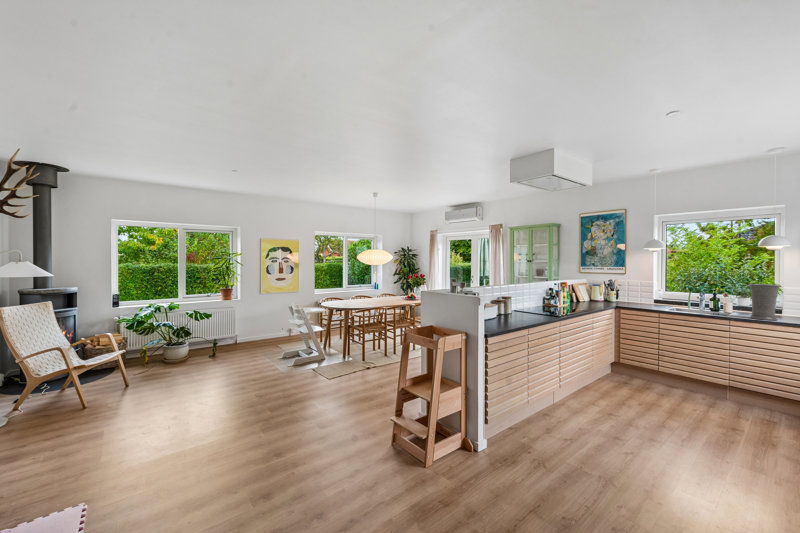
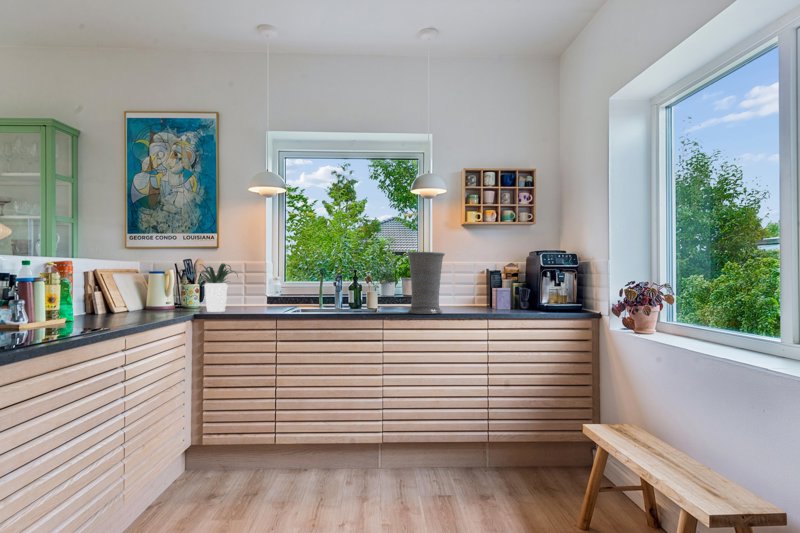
potted plant: none [612,284,642,306] -> present [190,264,237,312]

